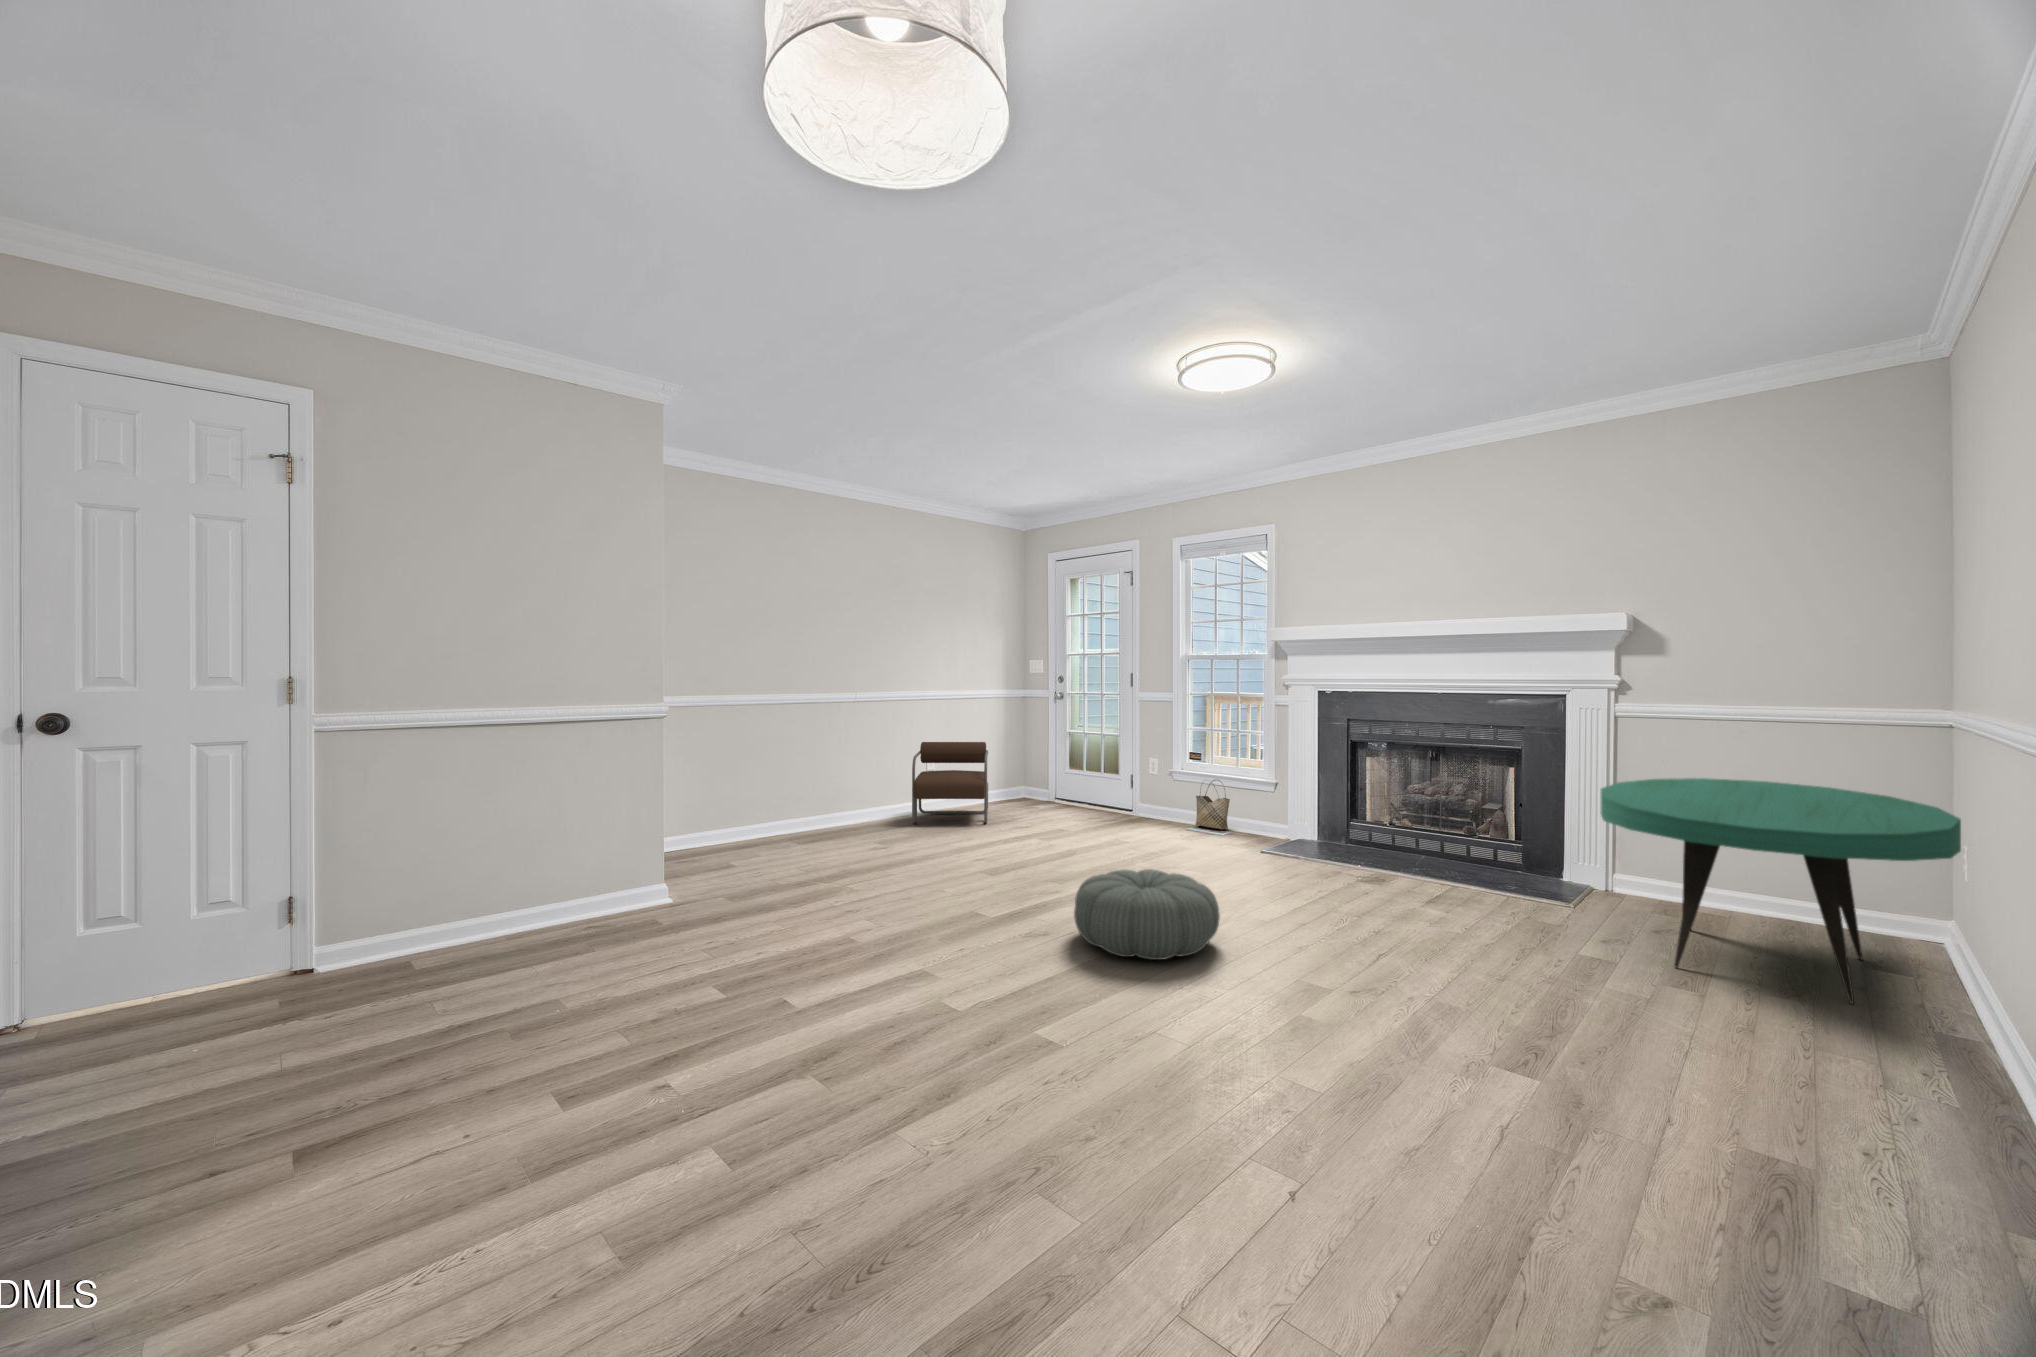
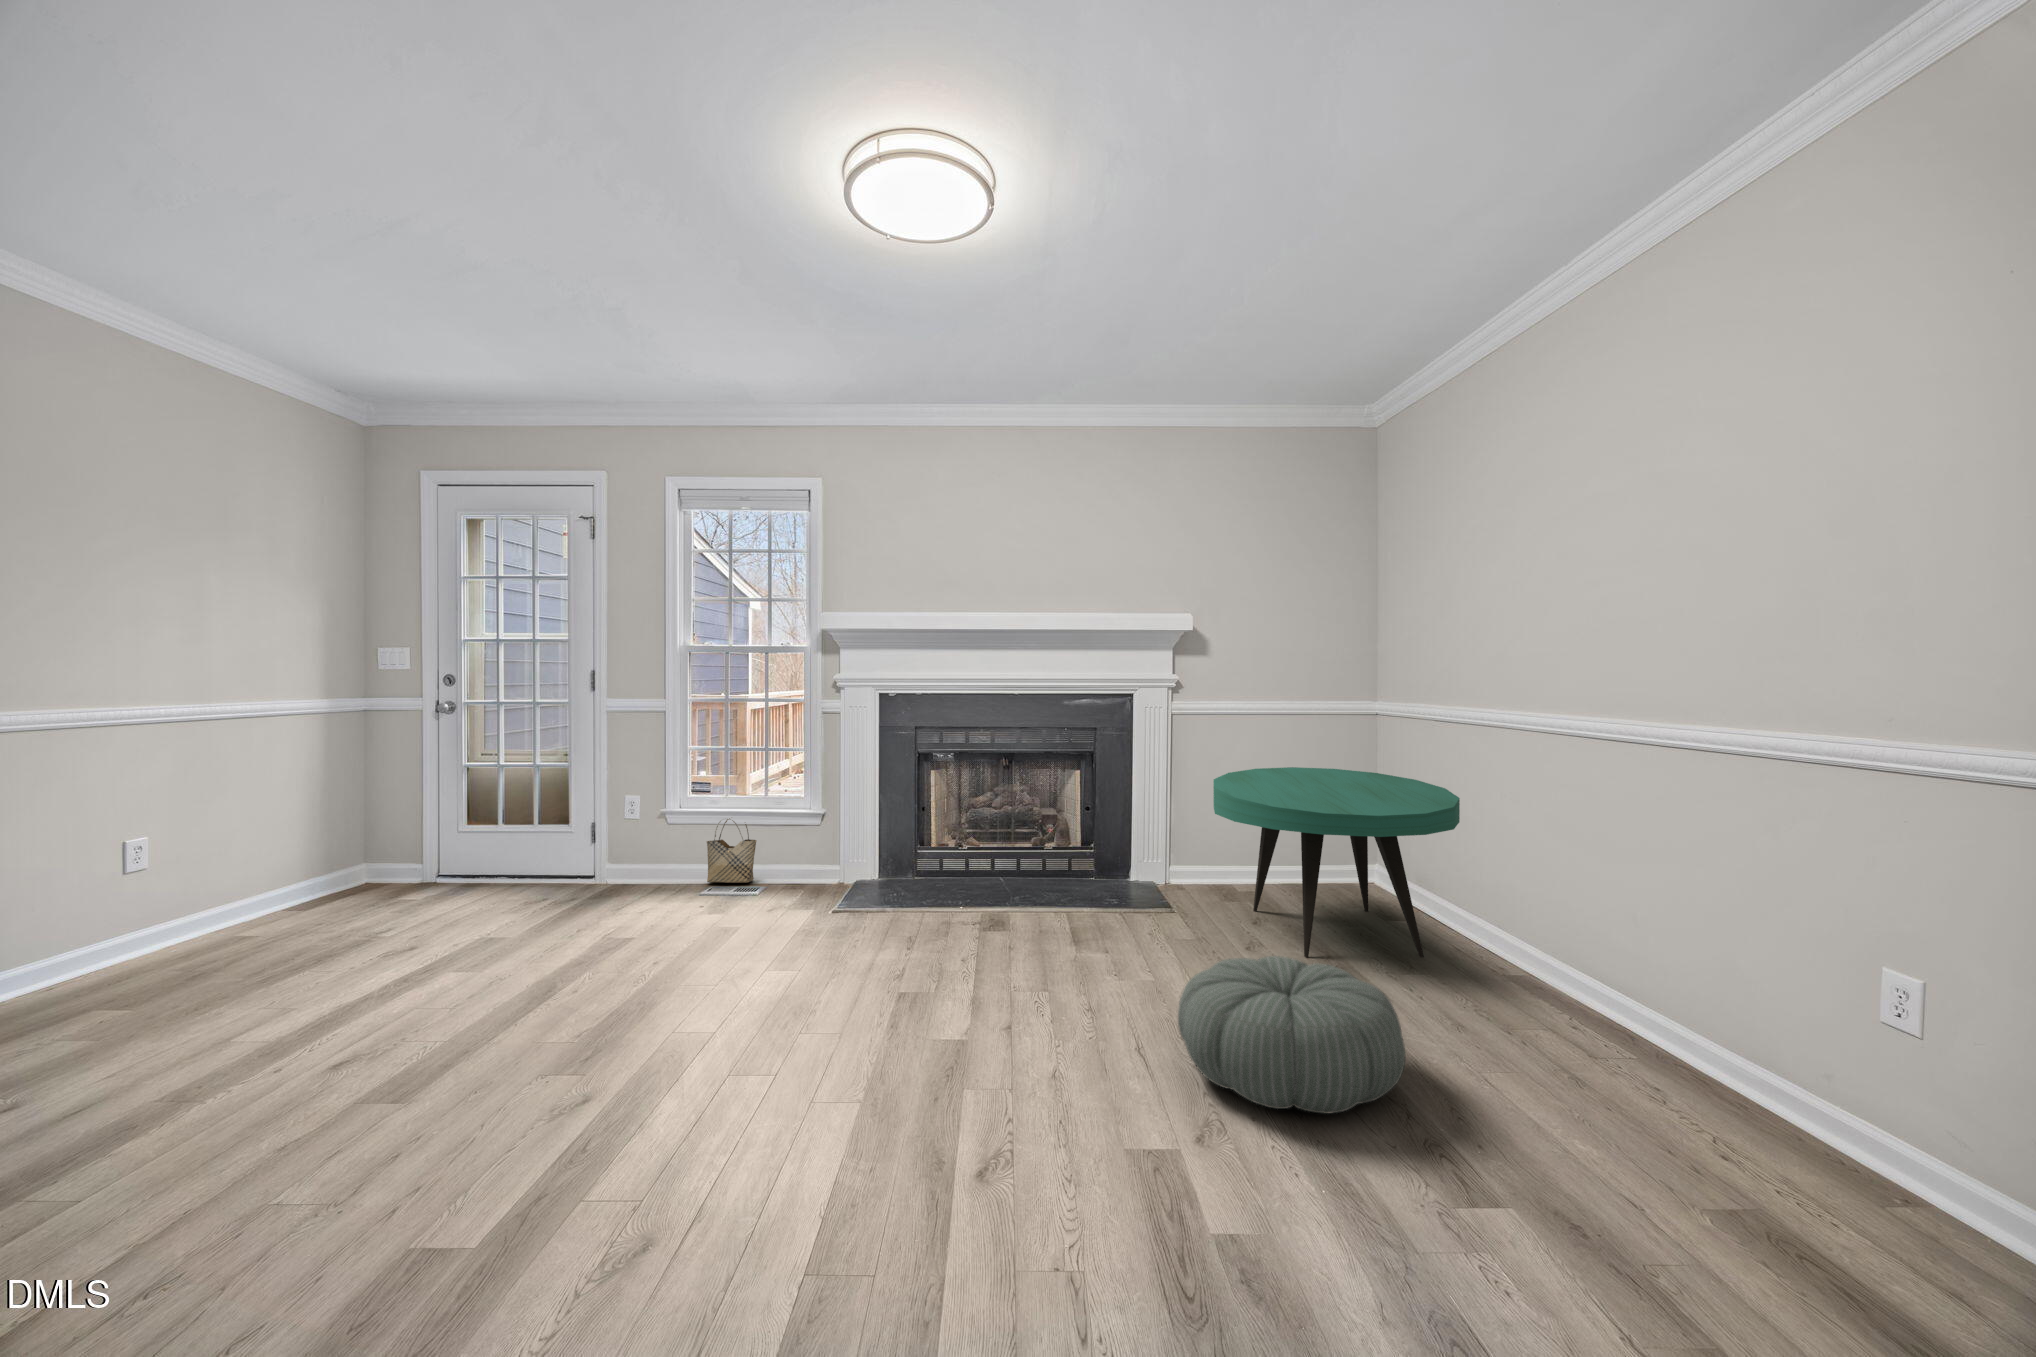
armchair: present [912,742,988,823] -> none [115,797,323,987]
pouf: present [1074,869,1220,960] -> present [1178,956,1405,1113]

